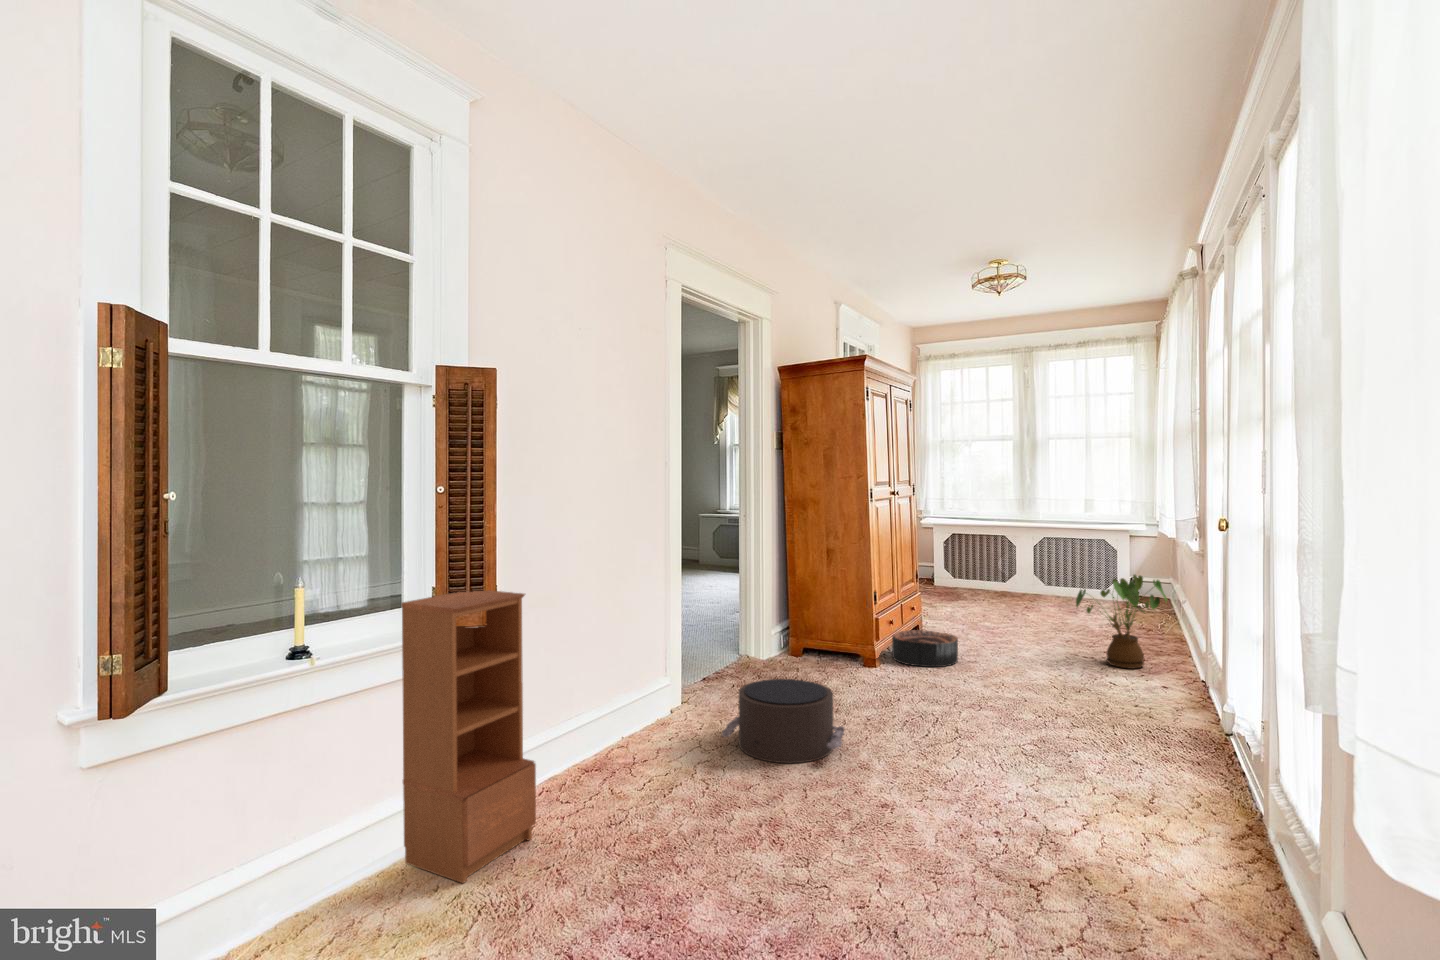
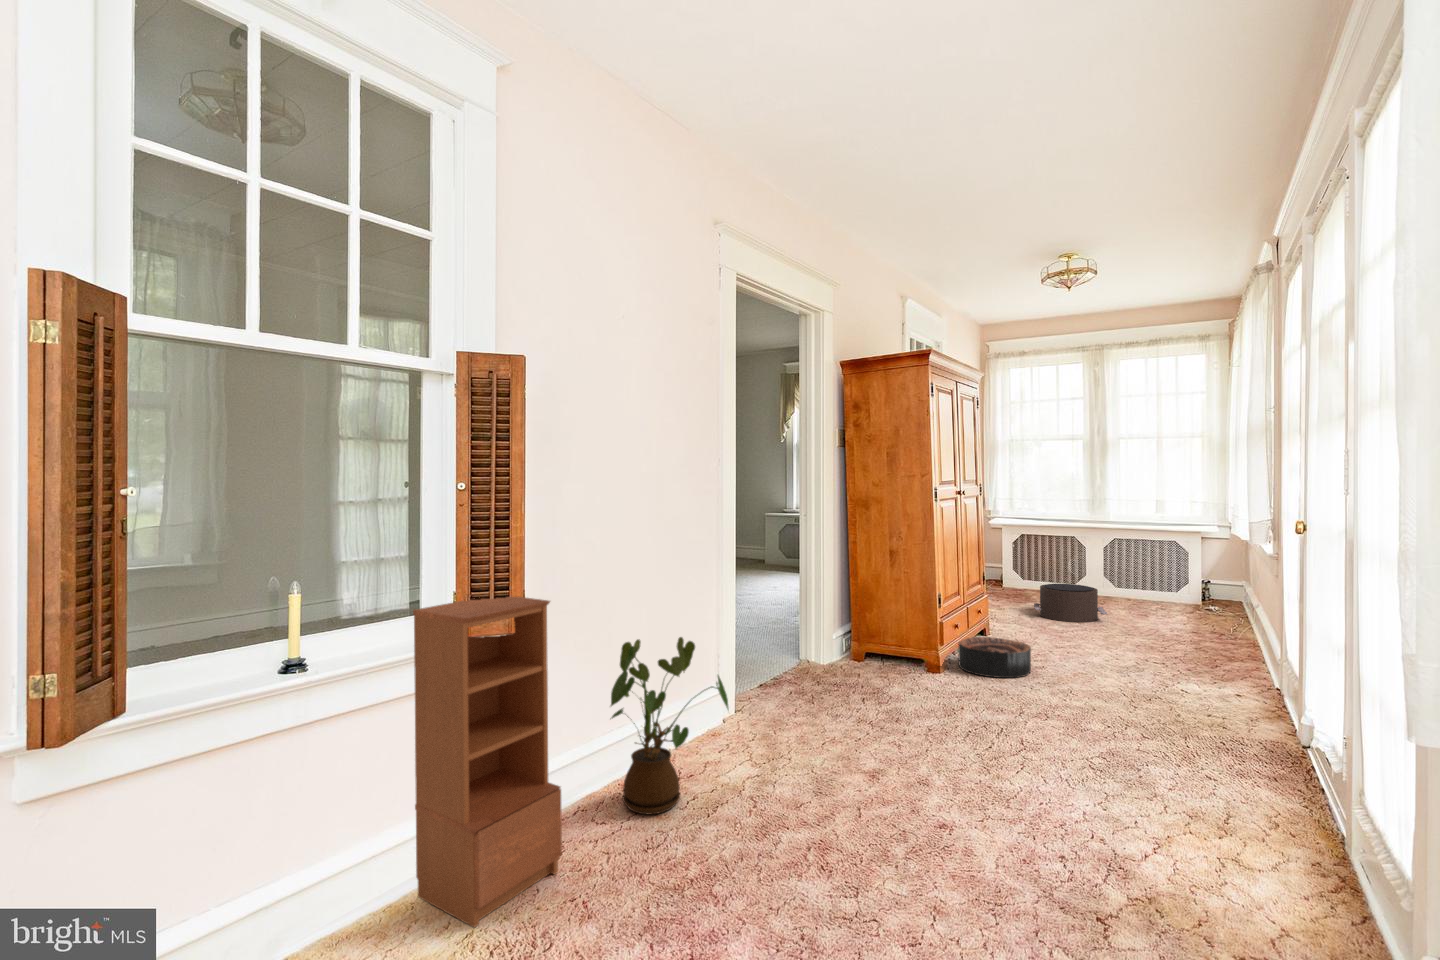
house plant: present [1076,575,1167,669] -> present [611,637,729,814]
pouf: present [721,679,844,763] -> present [1034,584,1107,622]

